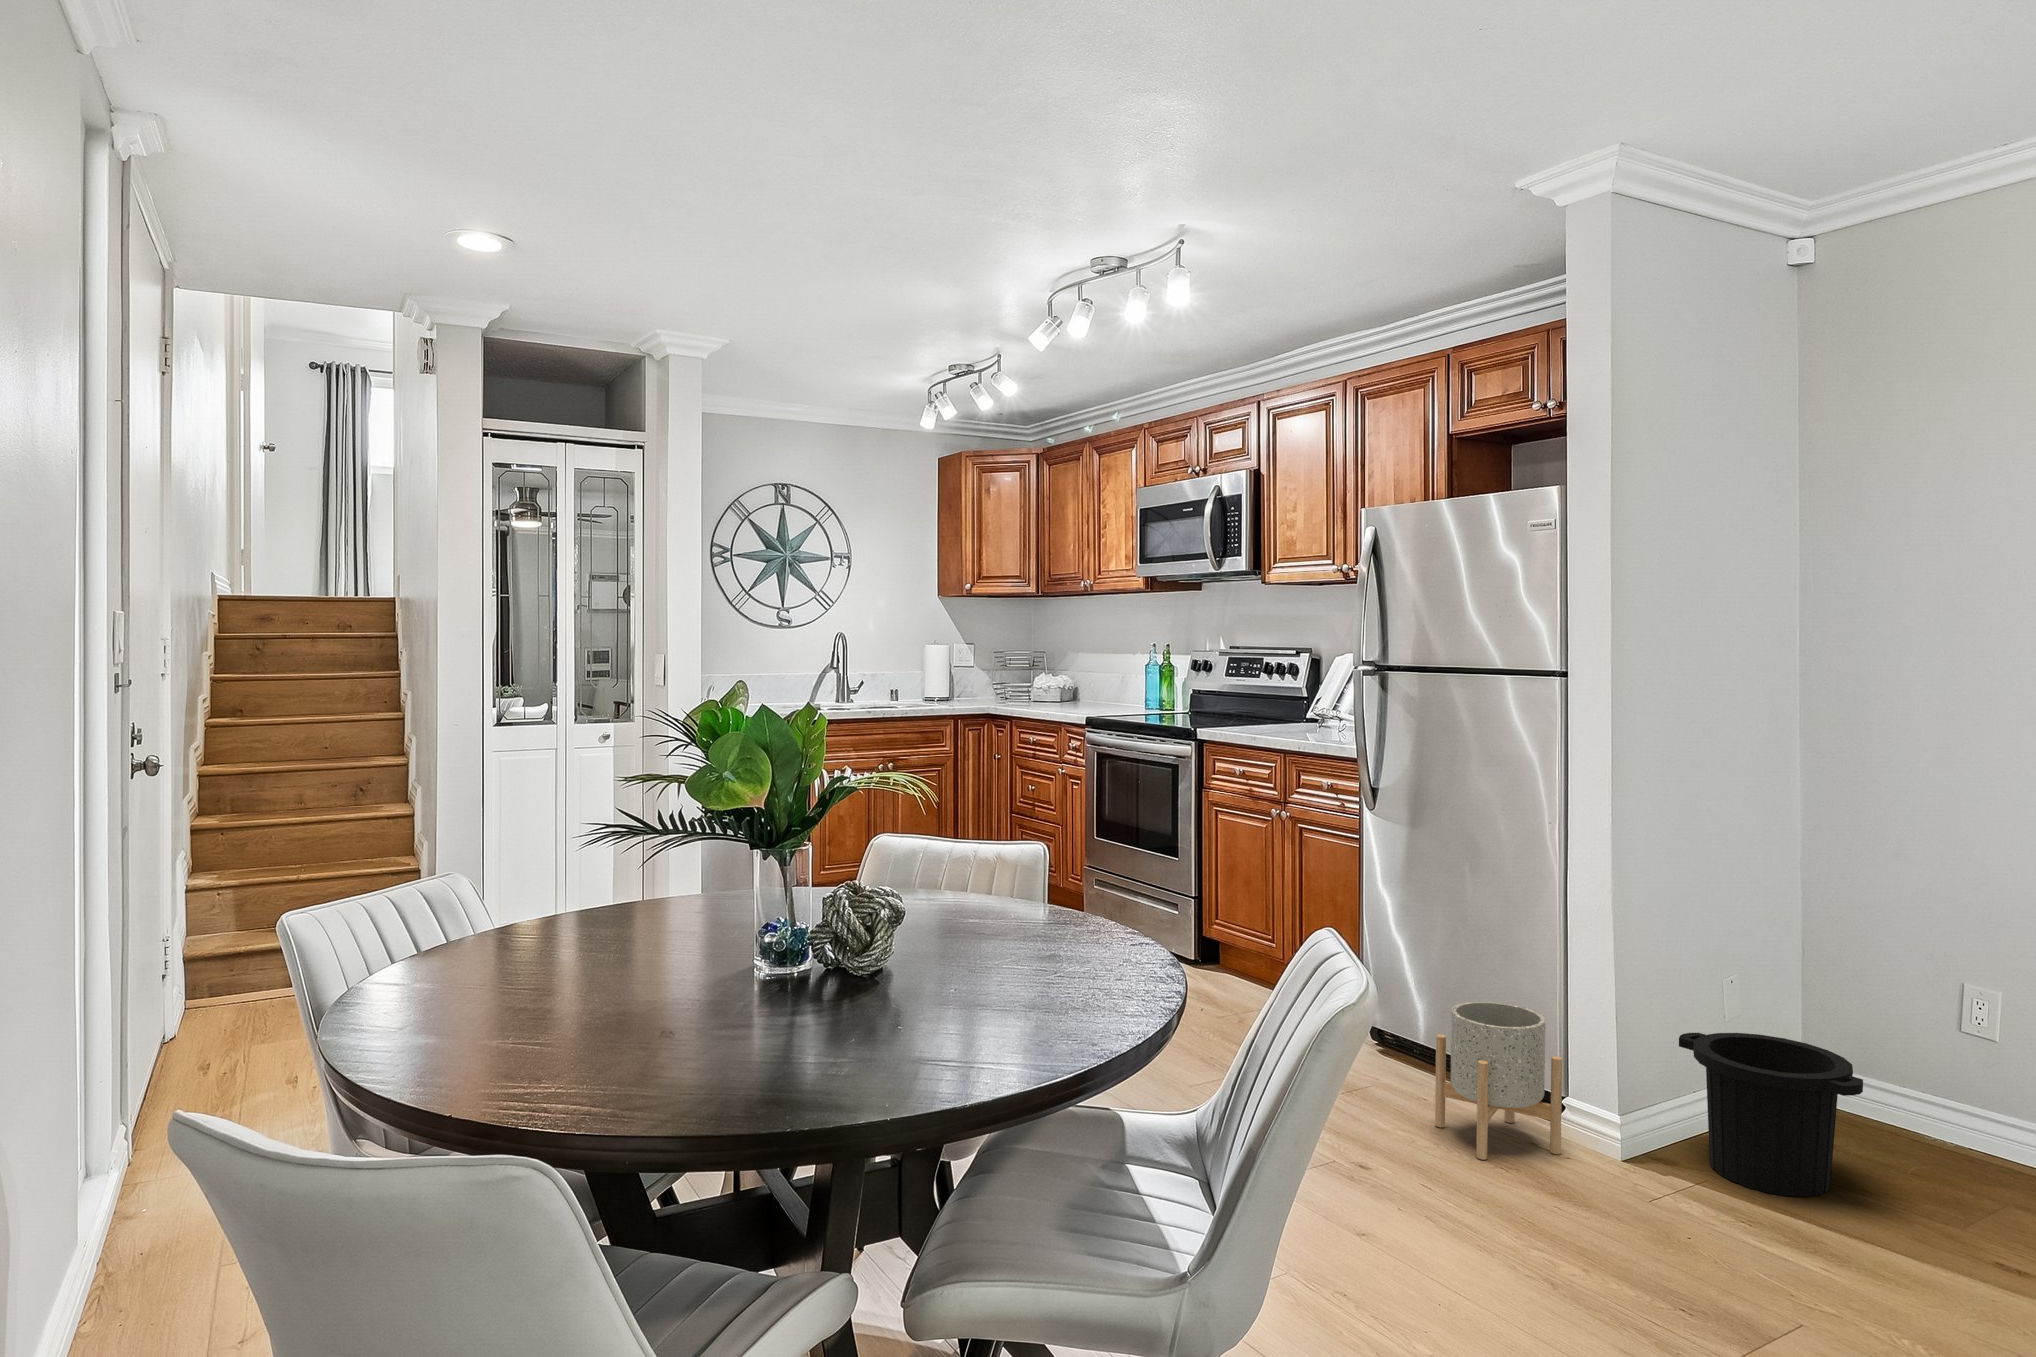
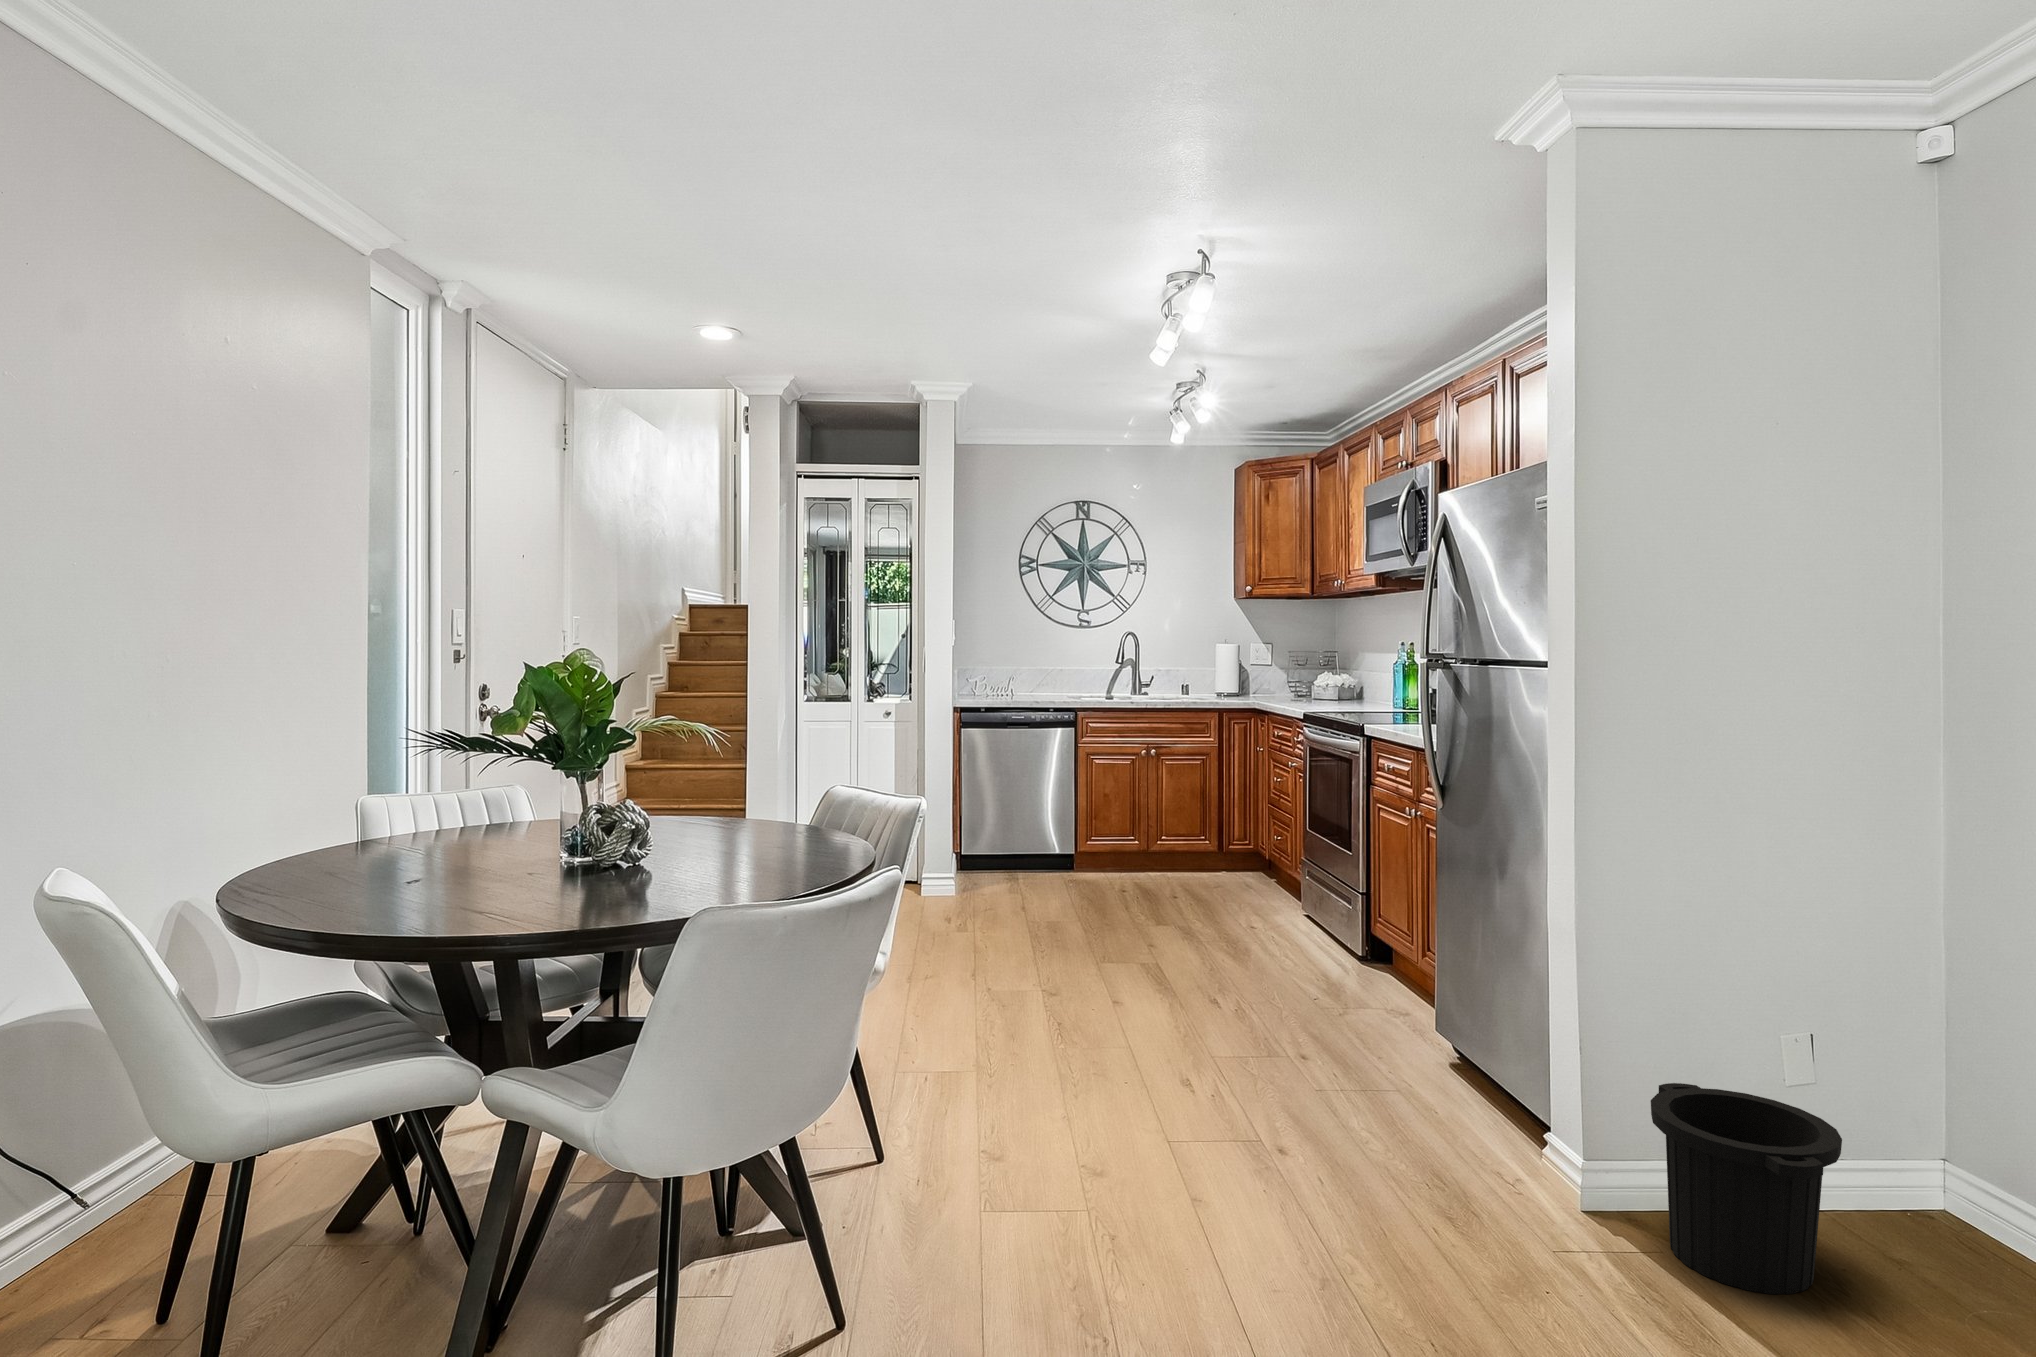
planter: present [1435,1002,1562,1160] -> none [1403,1013,1508,1187]

